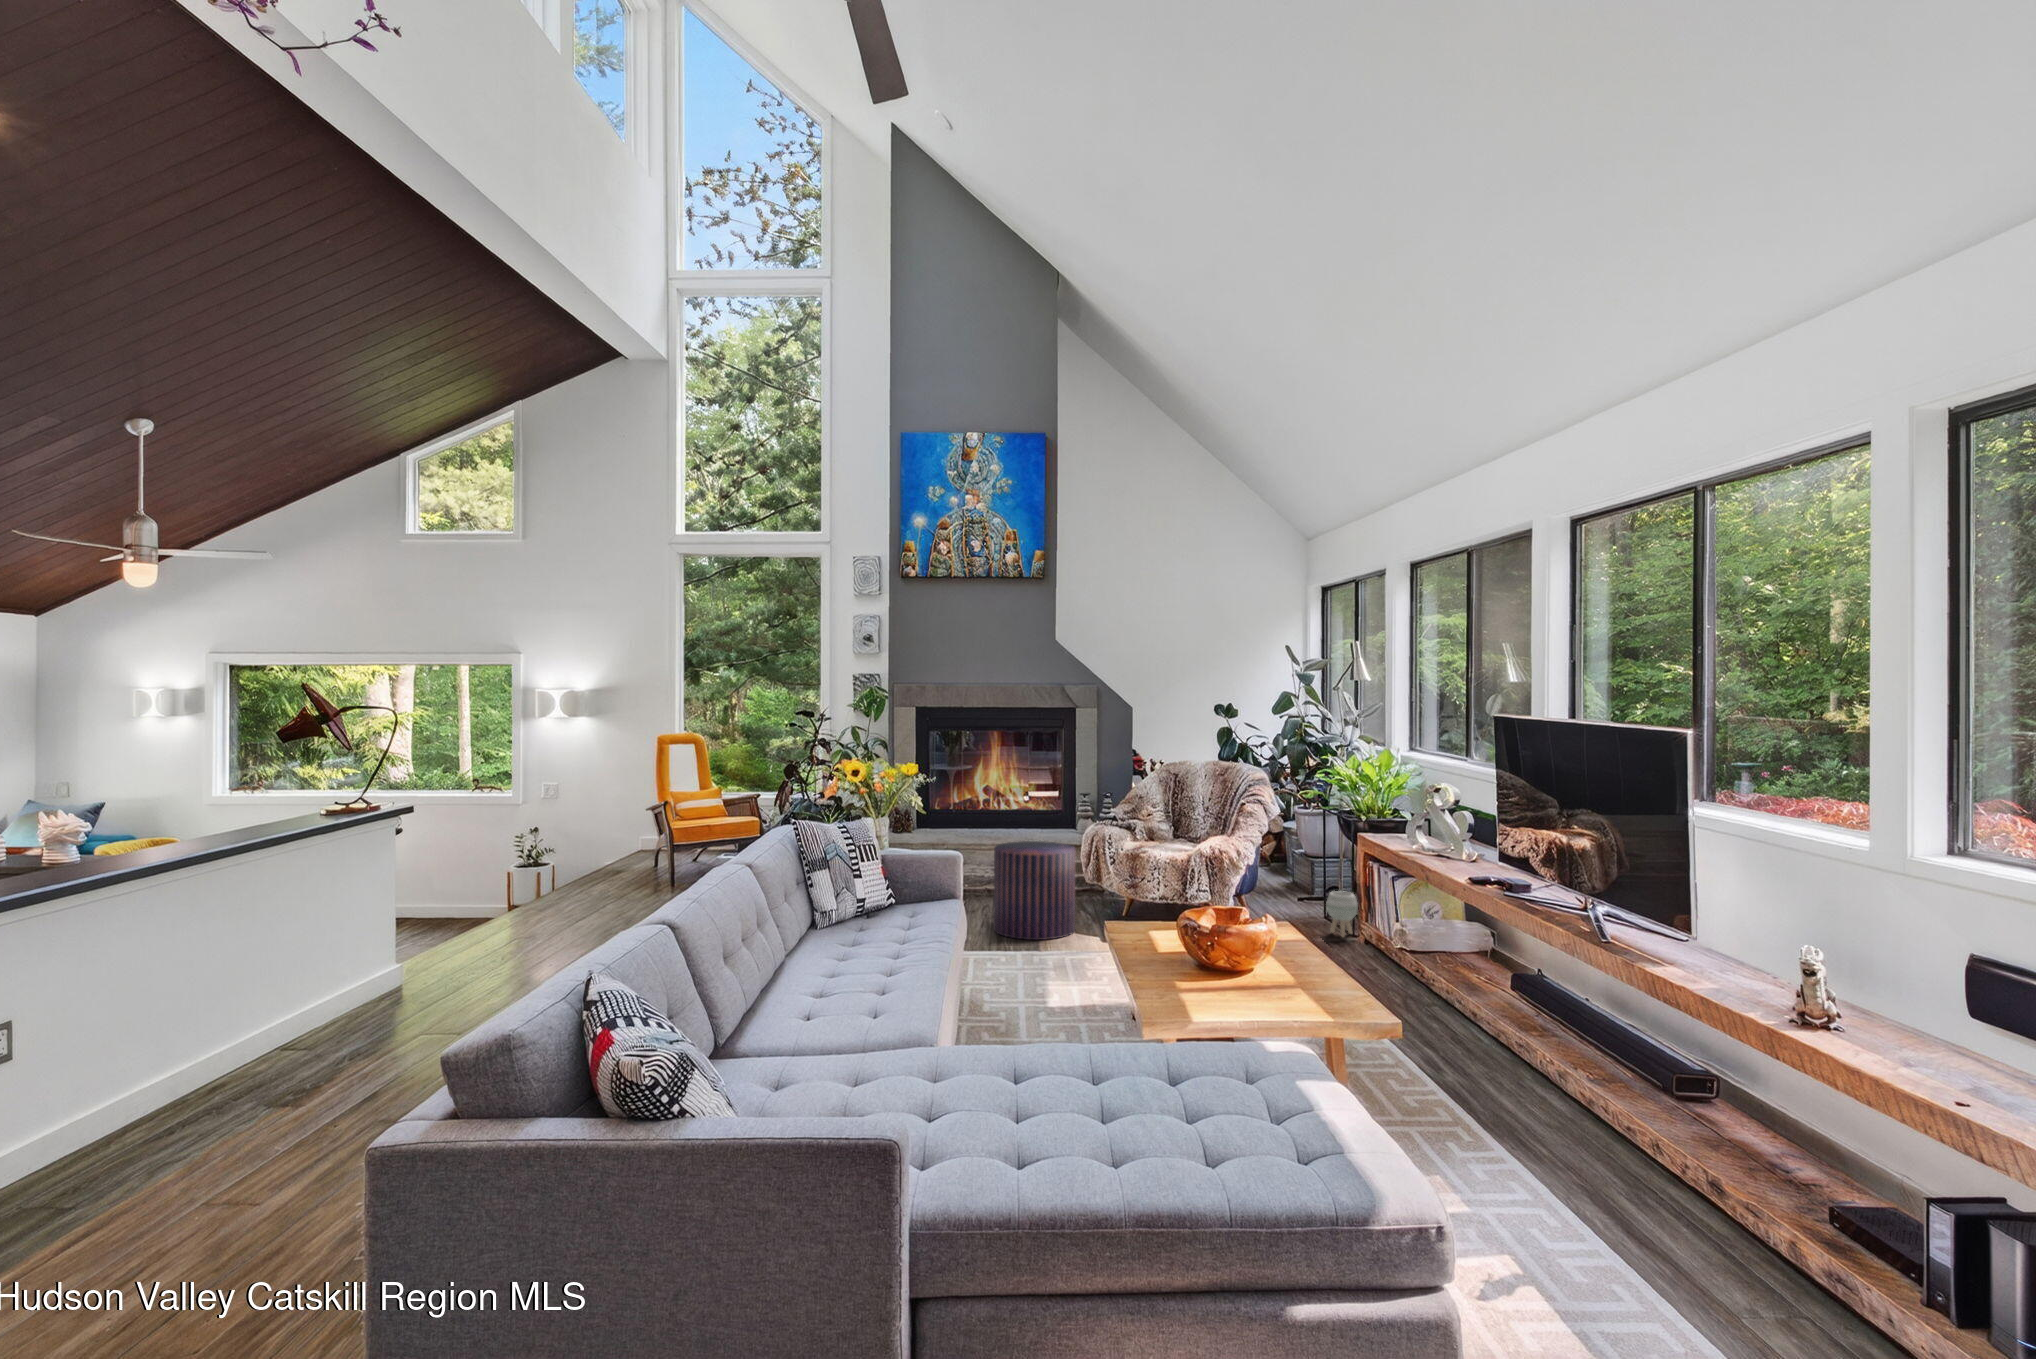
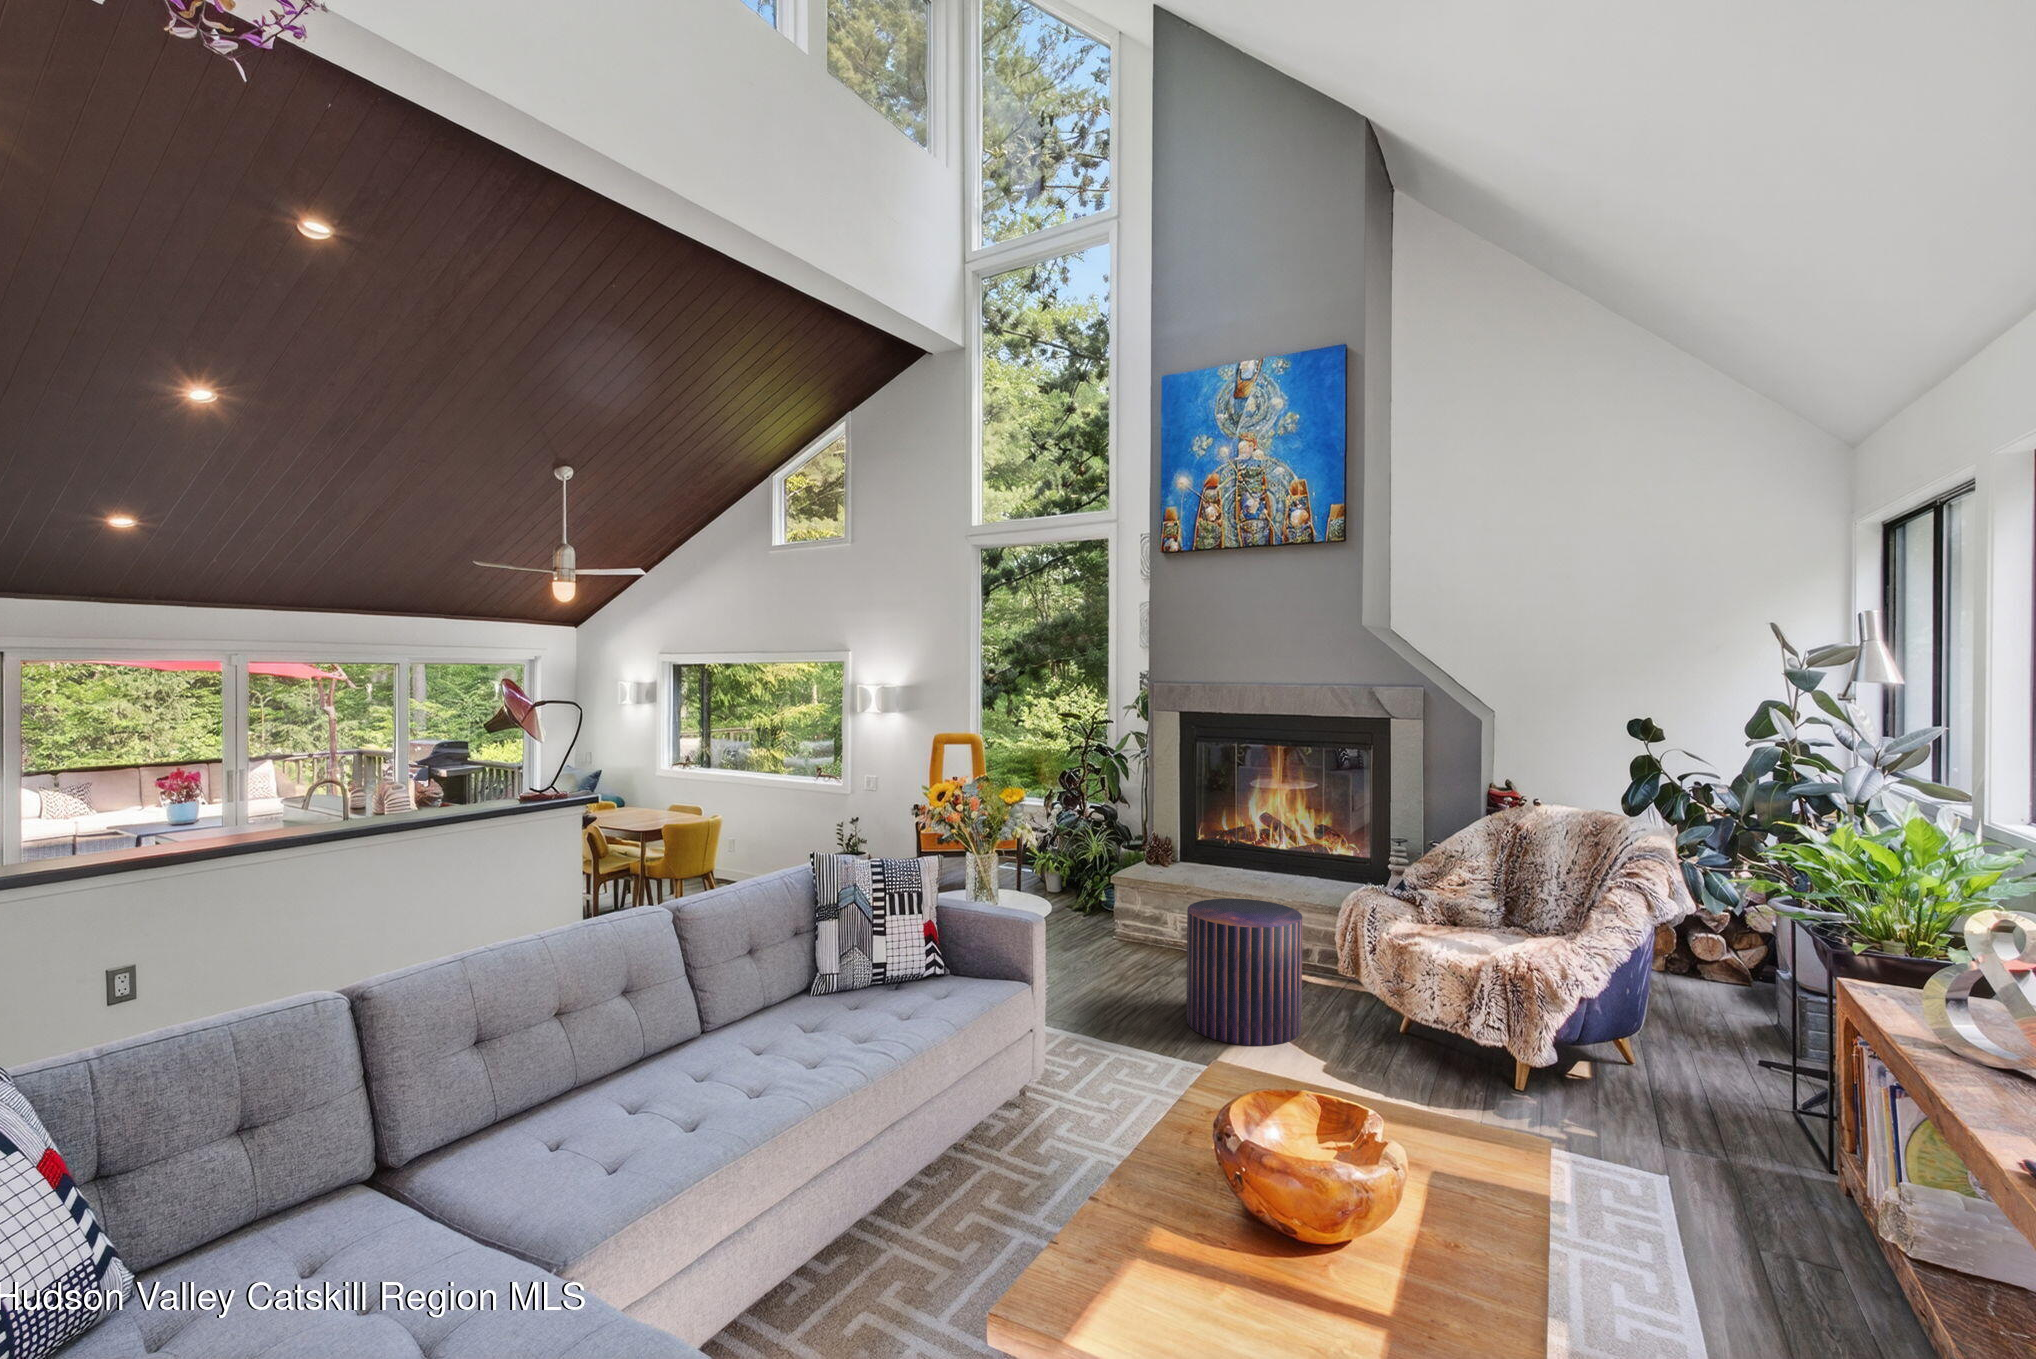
planter: present [1326,891,1358,937] -> none [1740,1068,1810,1159]

